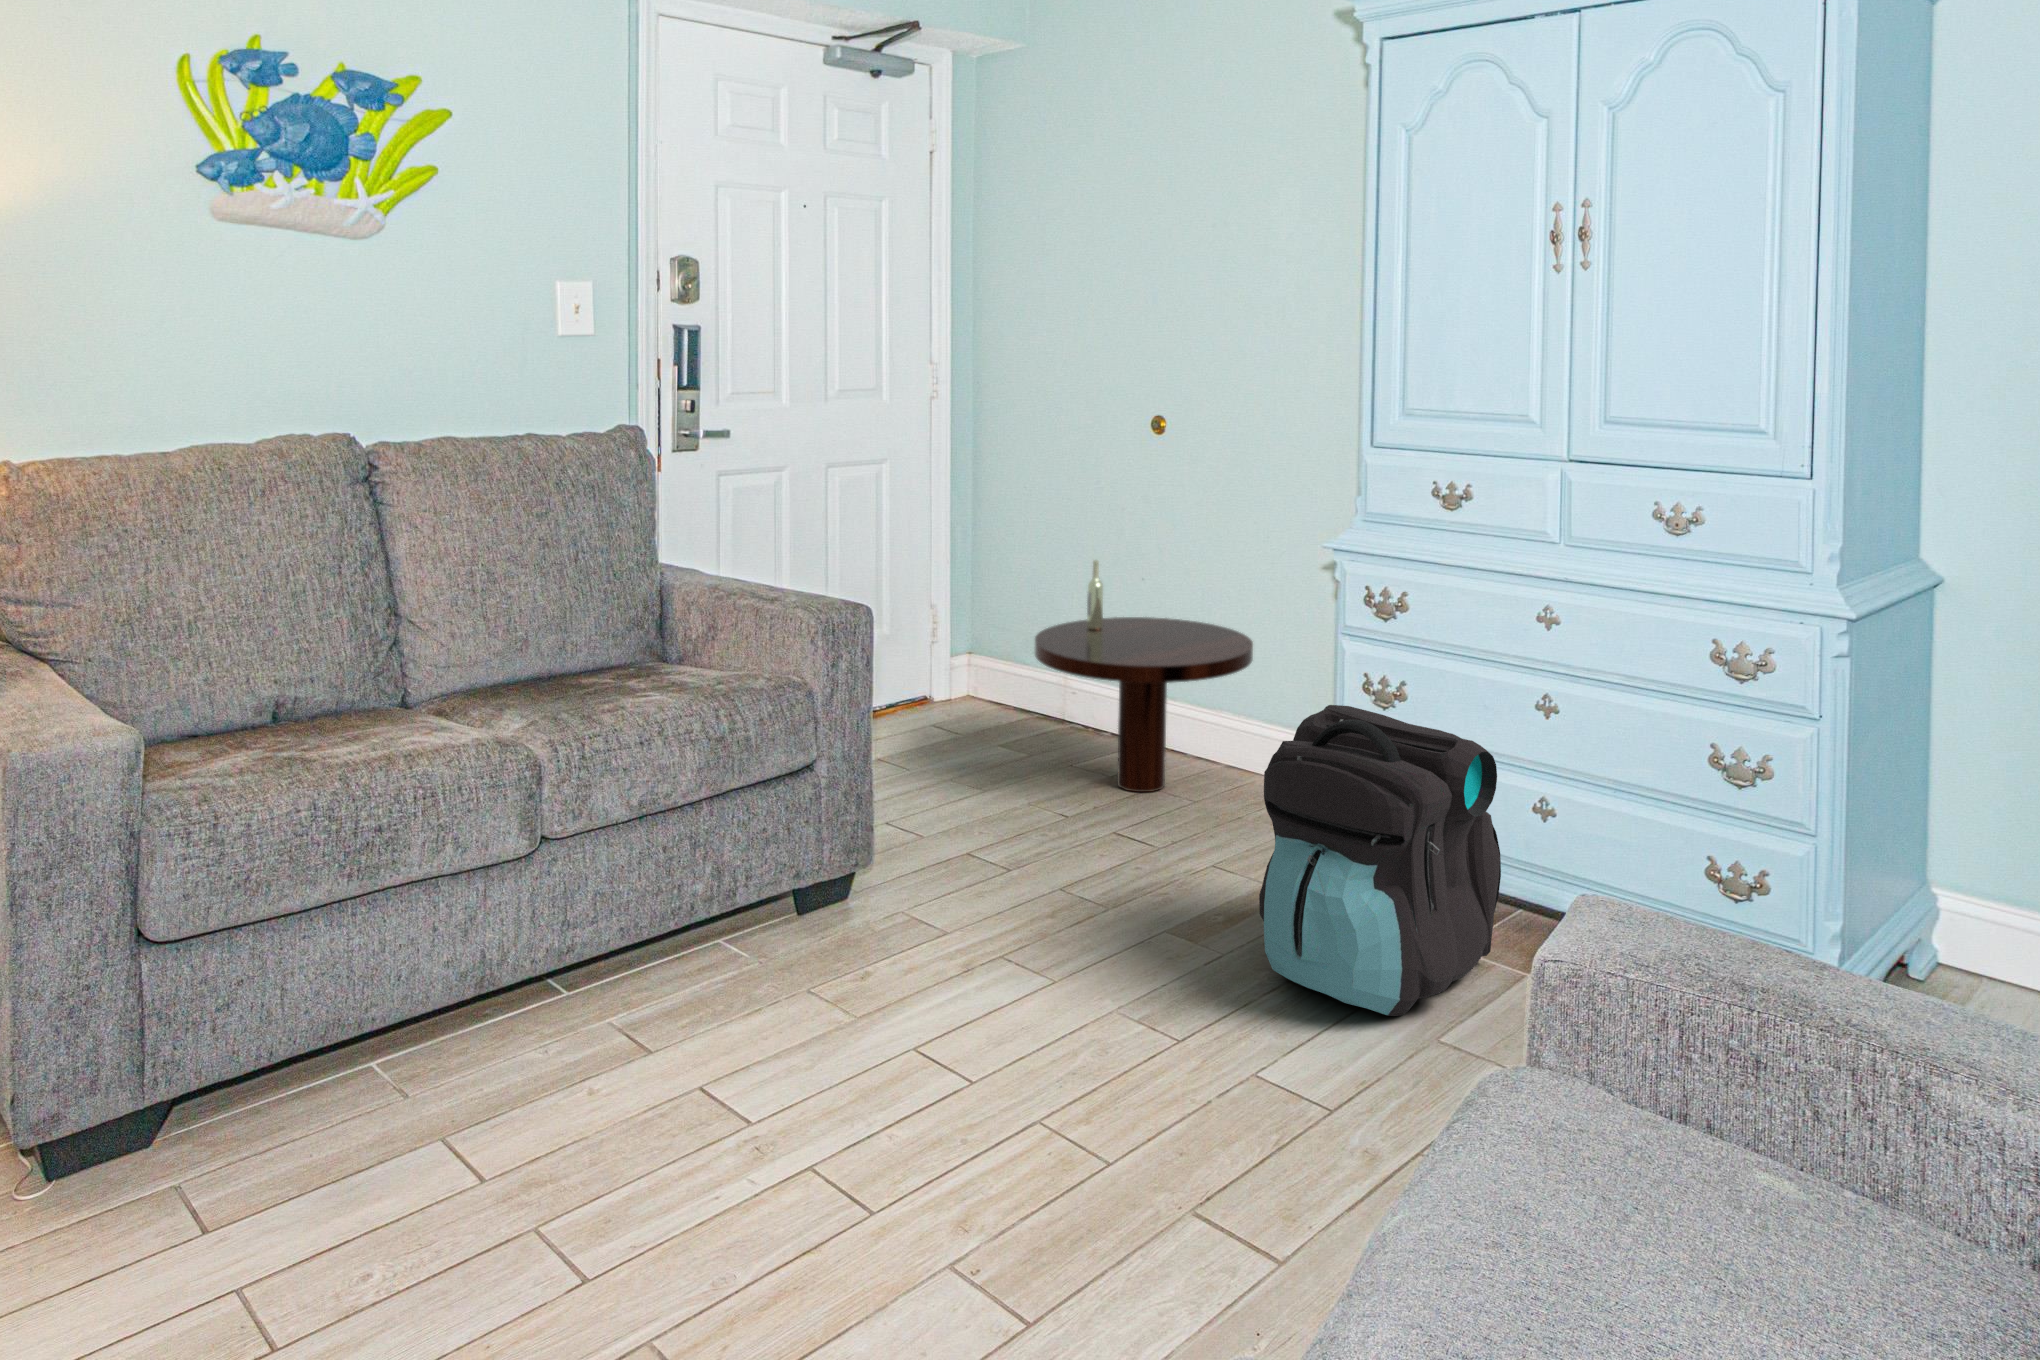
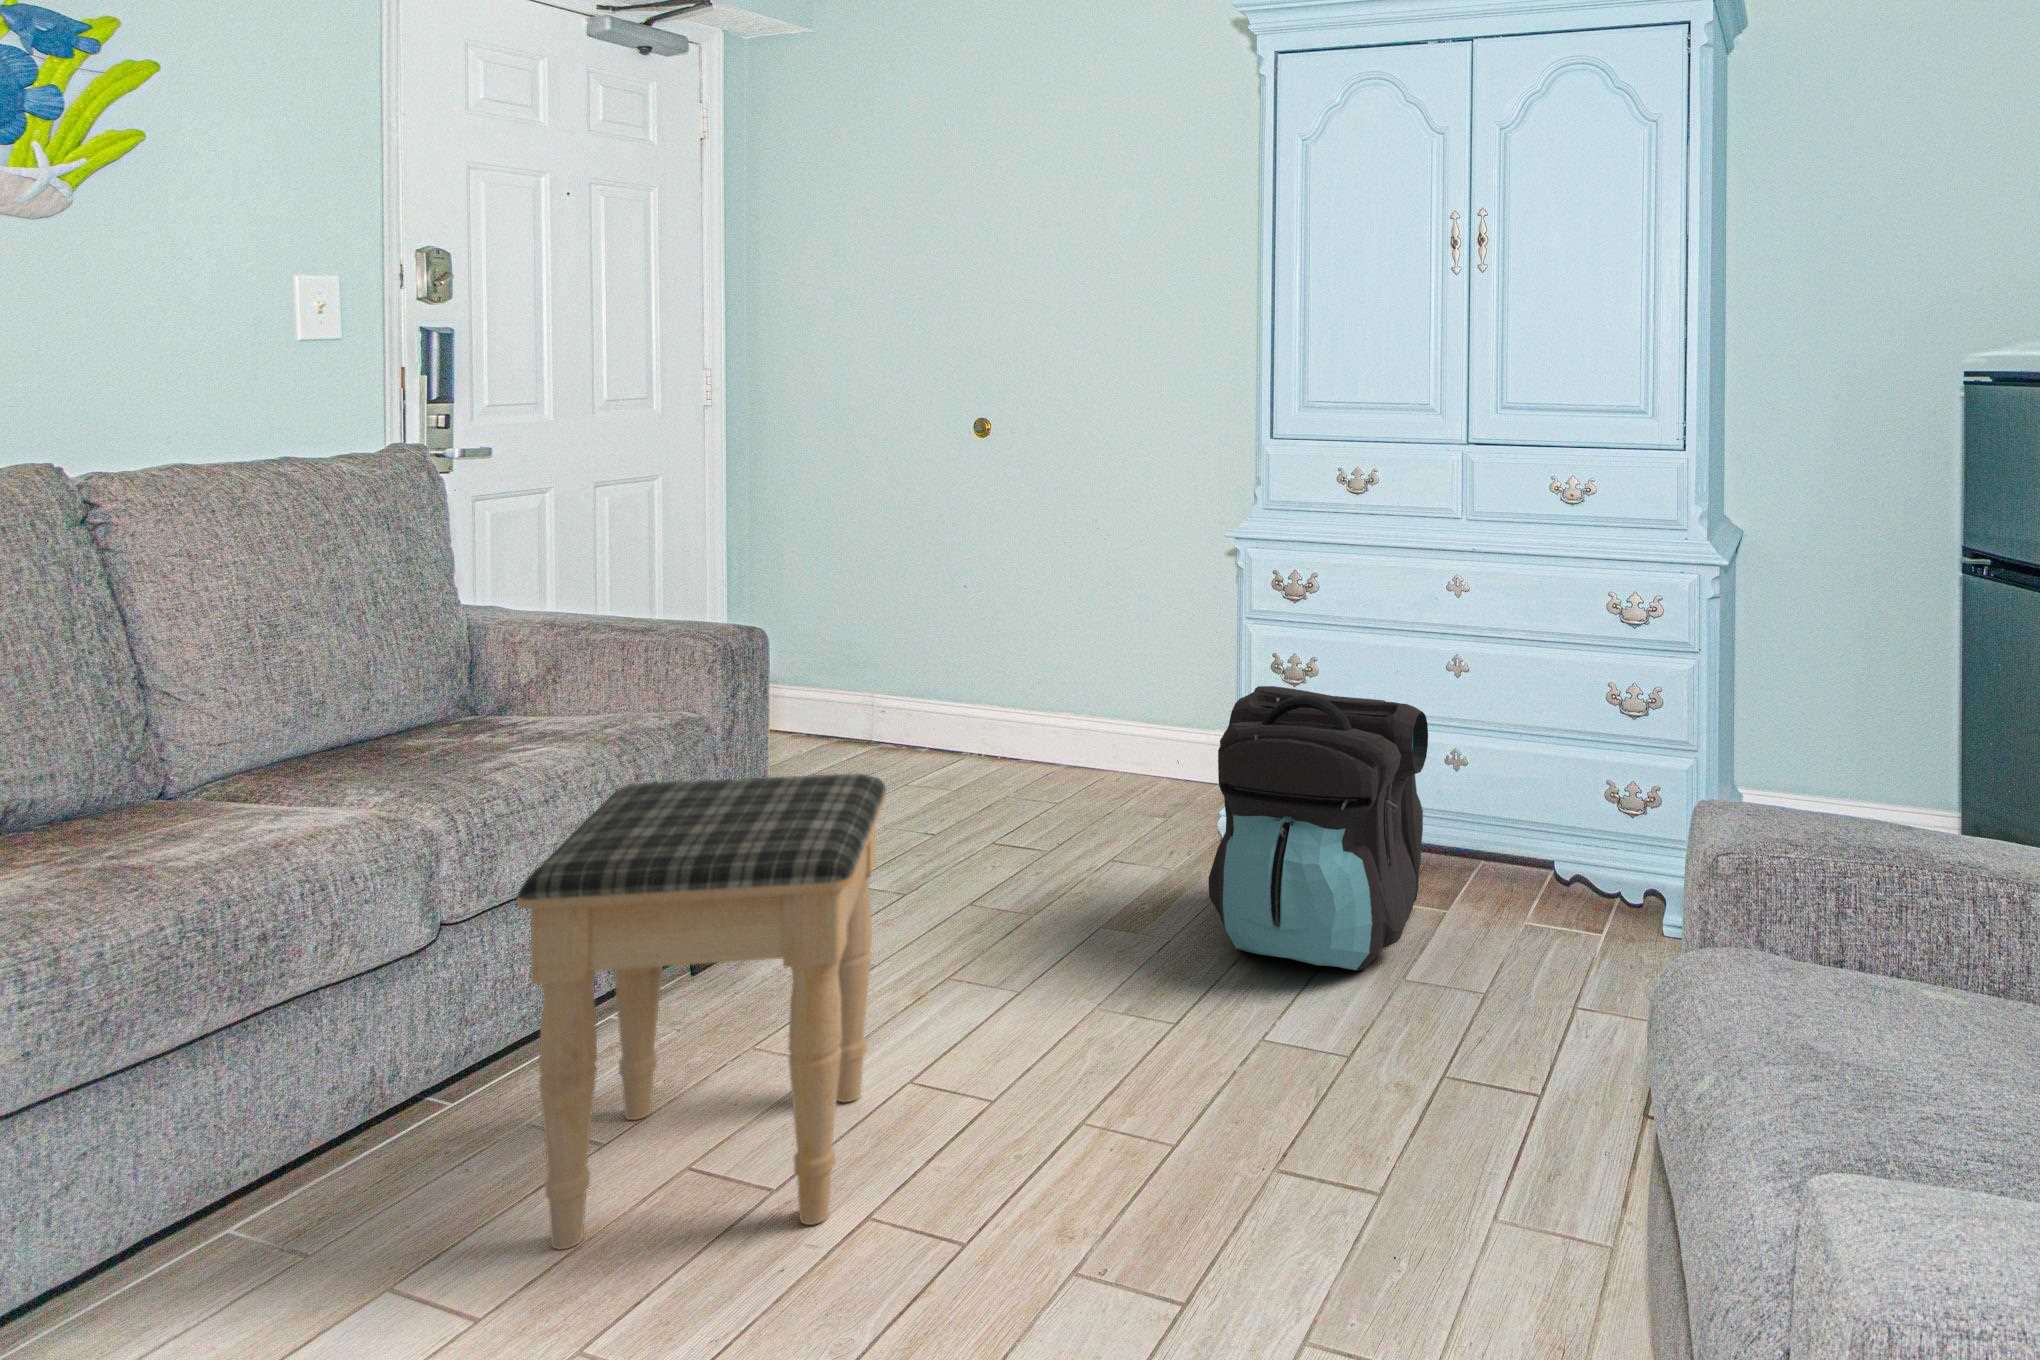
coffee table: present [1034,560,1253,792] -> none [879,572,1111,807]
footstool: none [539,737,898,1159] -> present [517,774,886,1250]

